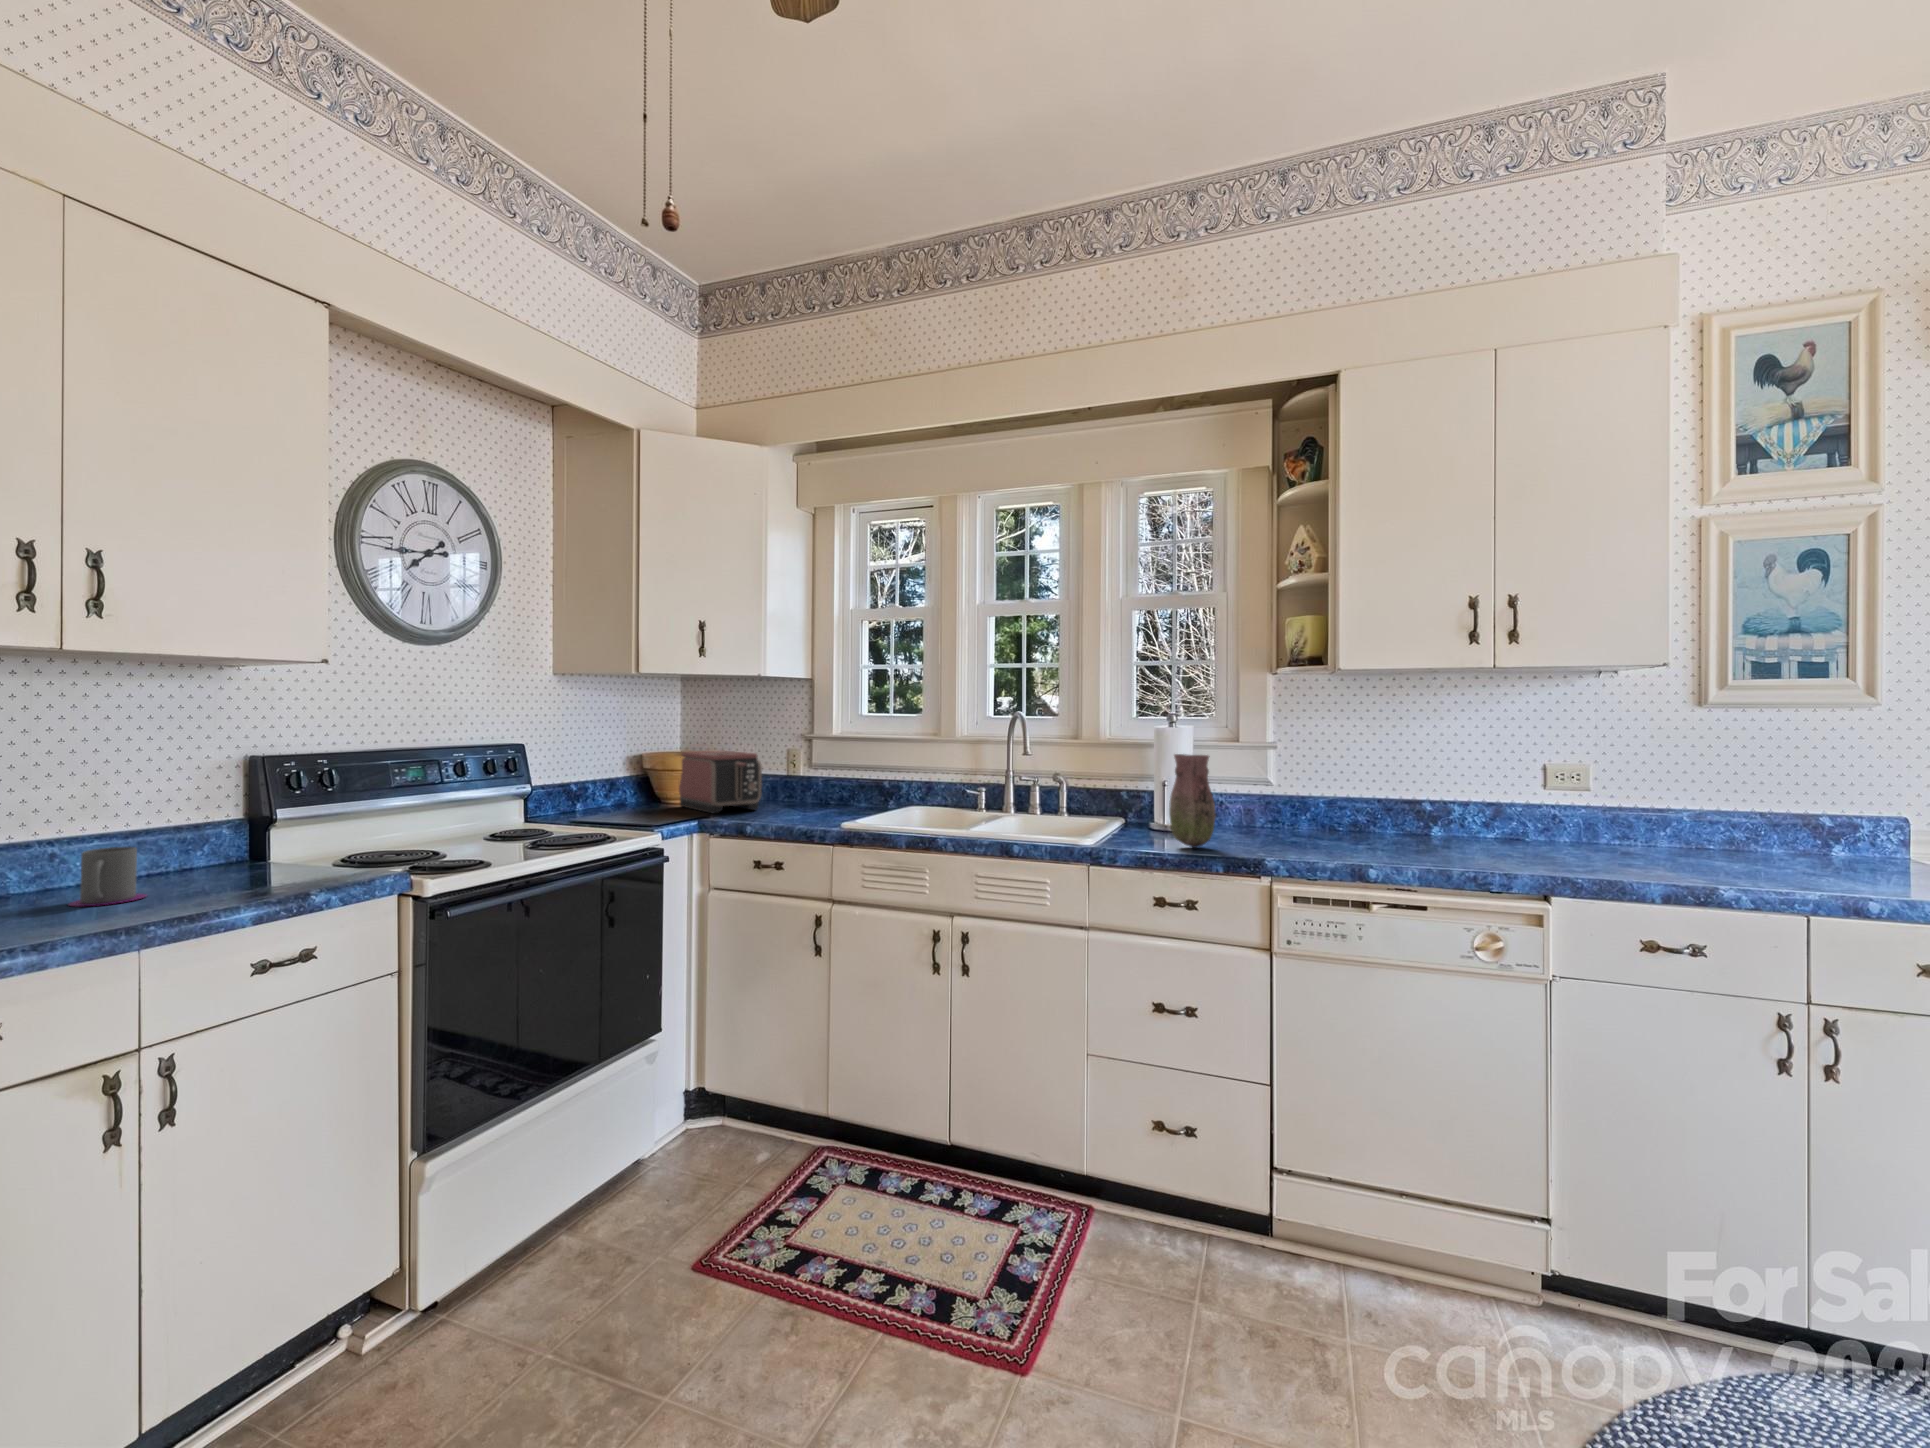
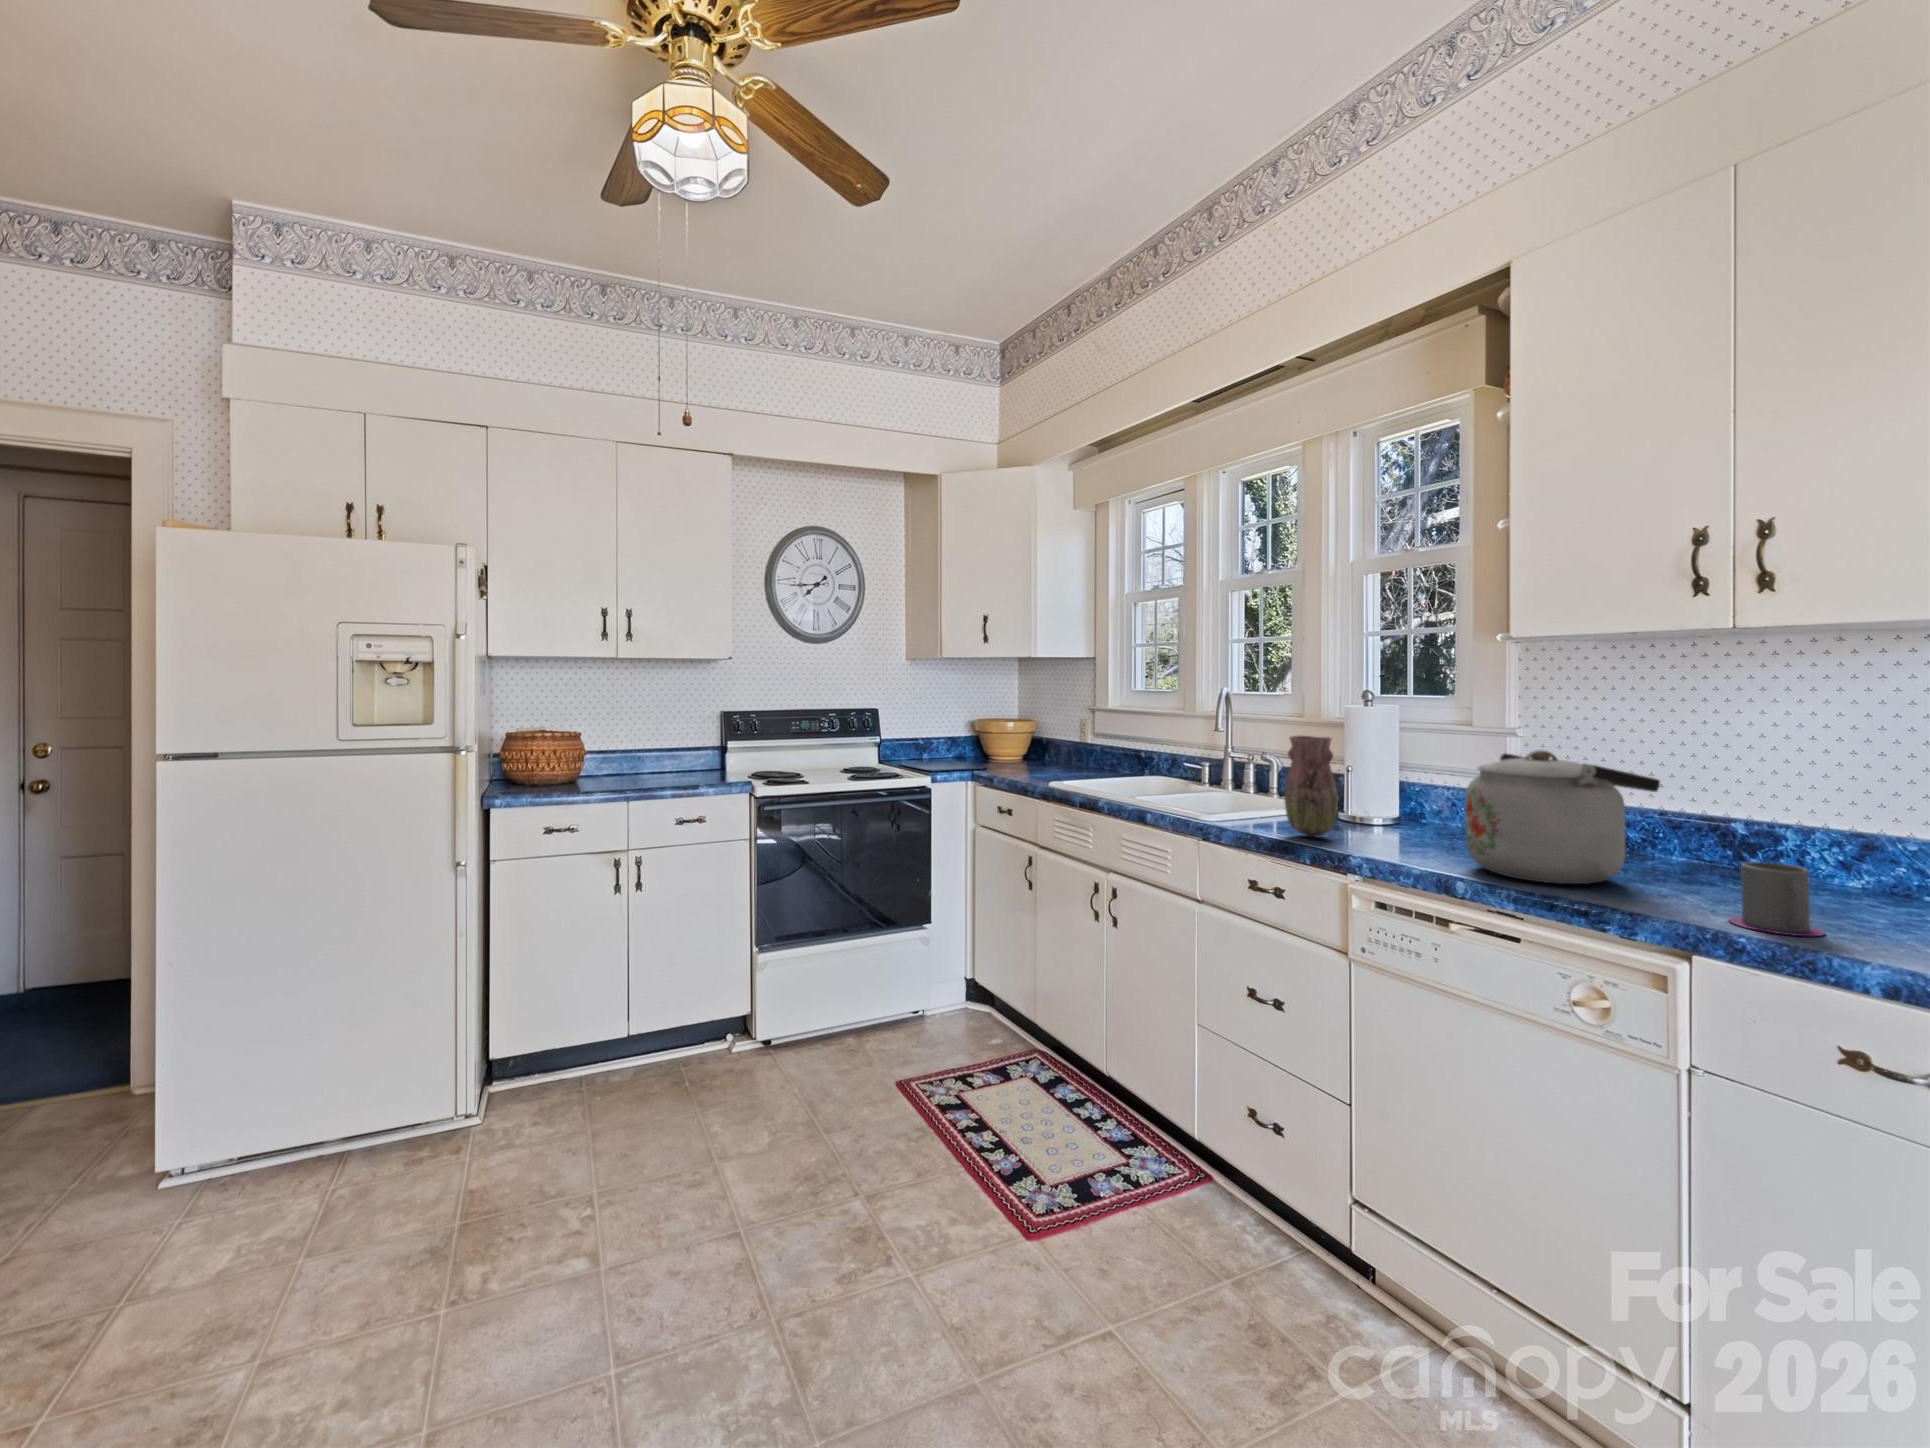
toaster: present [679,751,762,813] -> none [1004,720,1052,770]
kettle: none [1318,758,1459,860] -> present [1465,750,1660,884]
mug: present [69,847,146,906] -> present [1729,862,1824,936]

